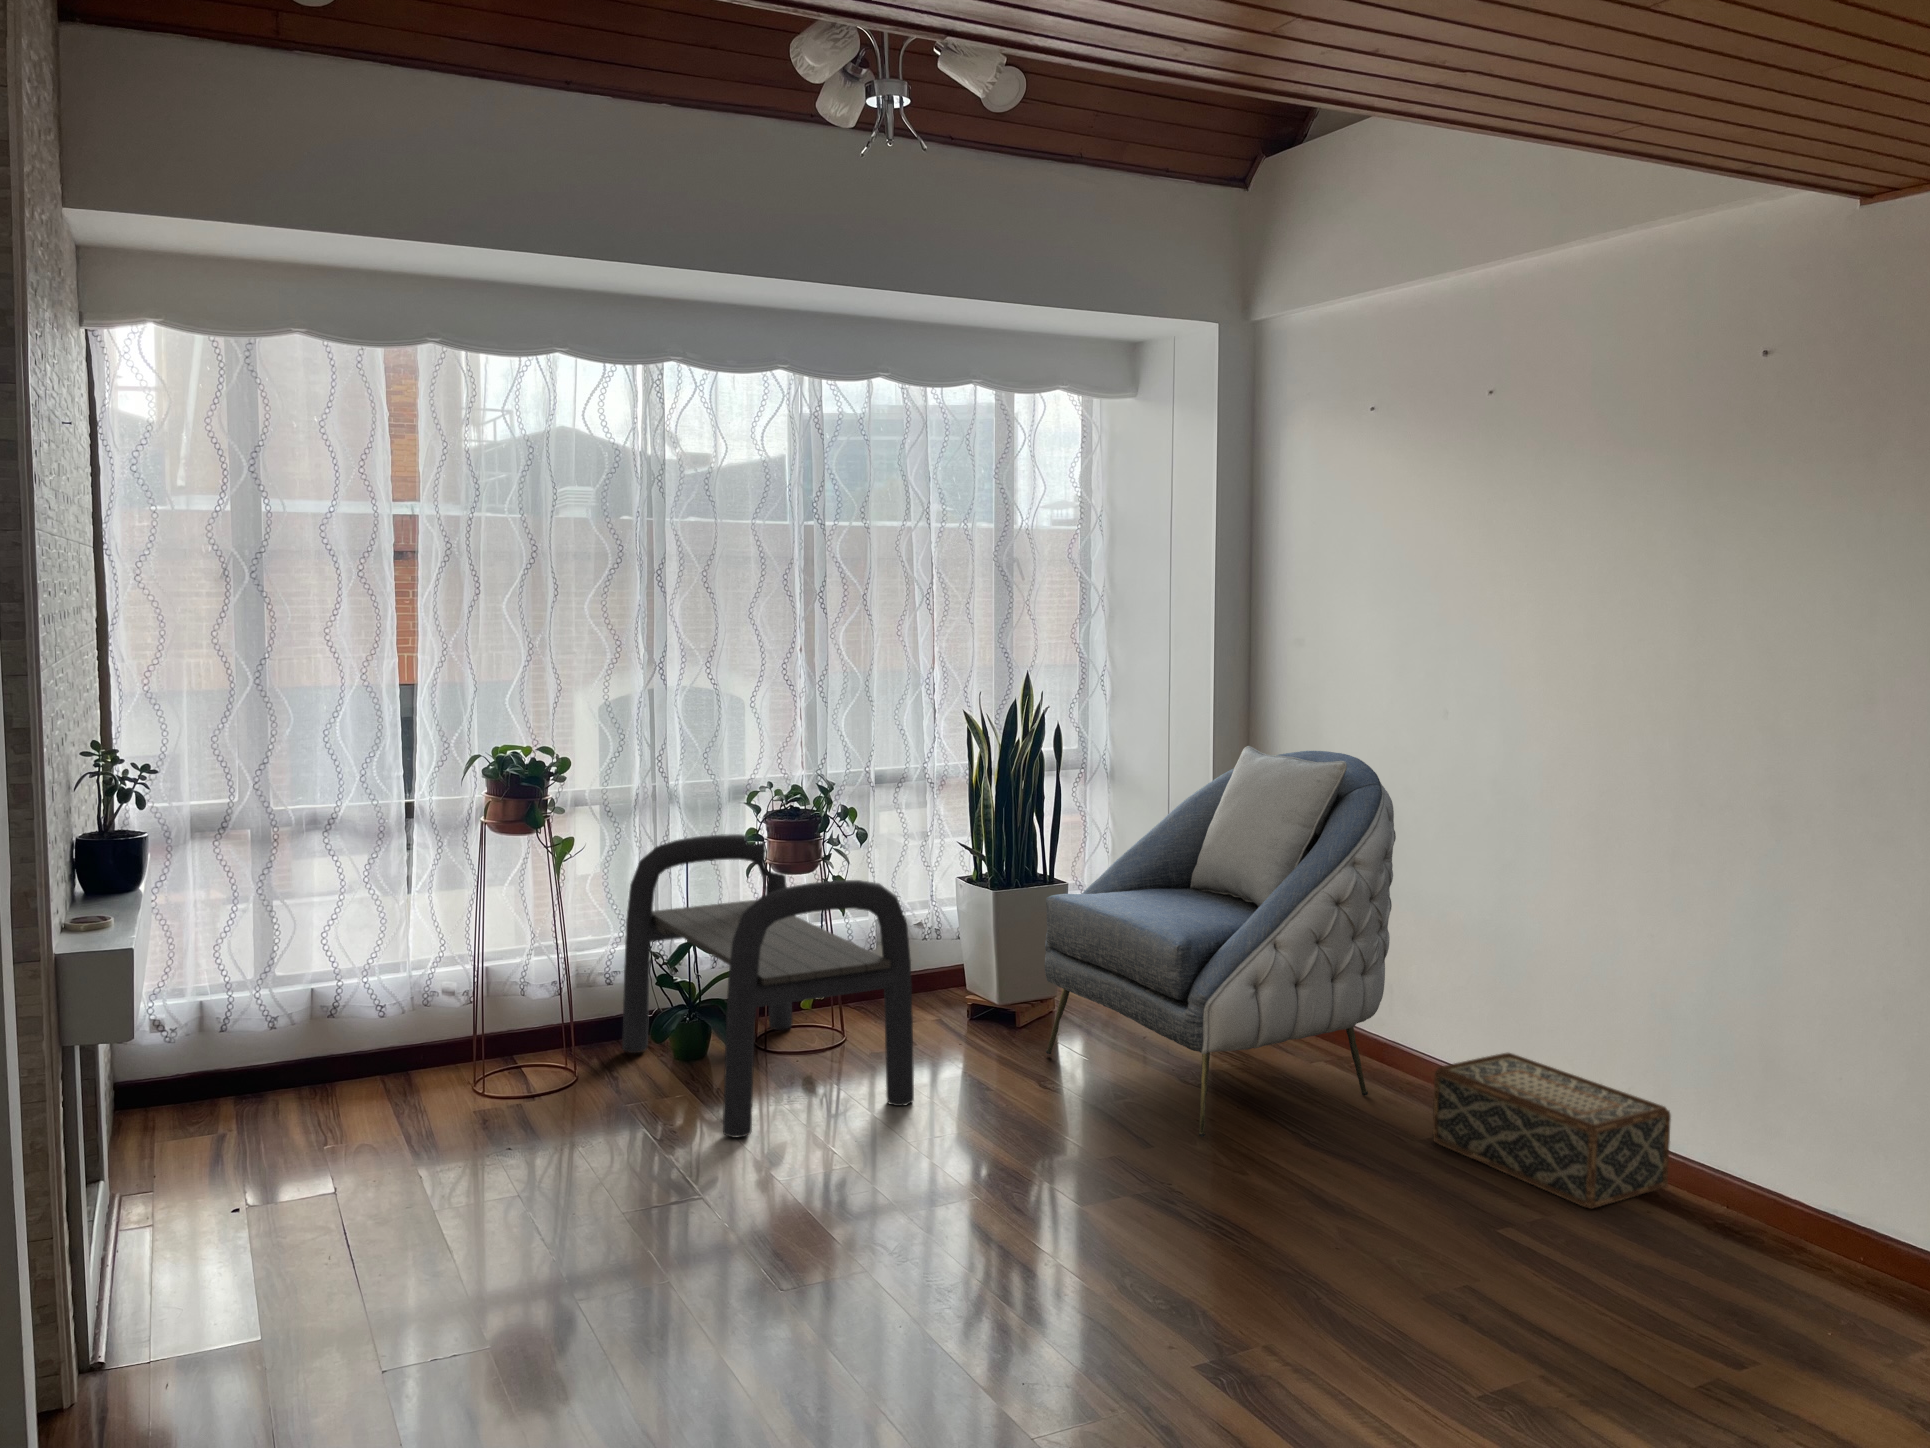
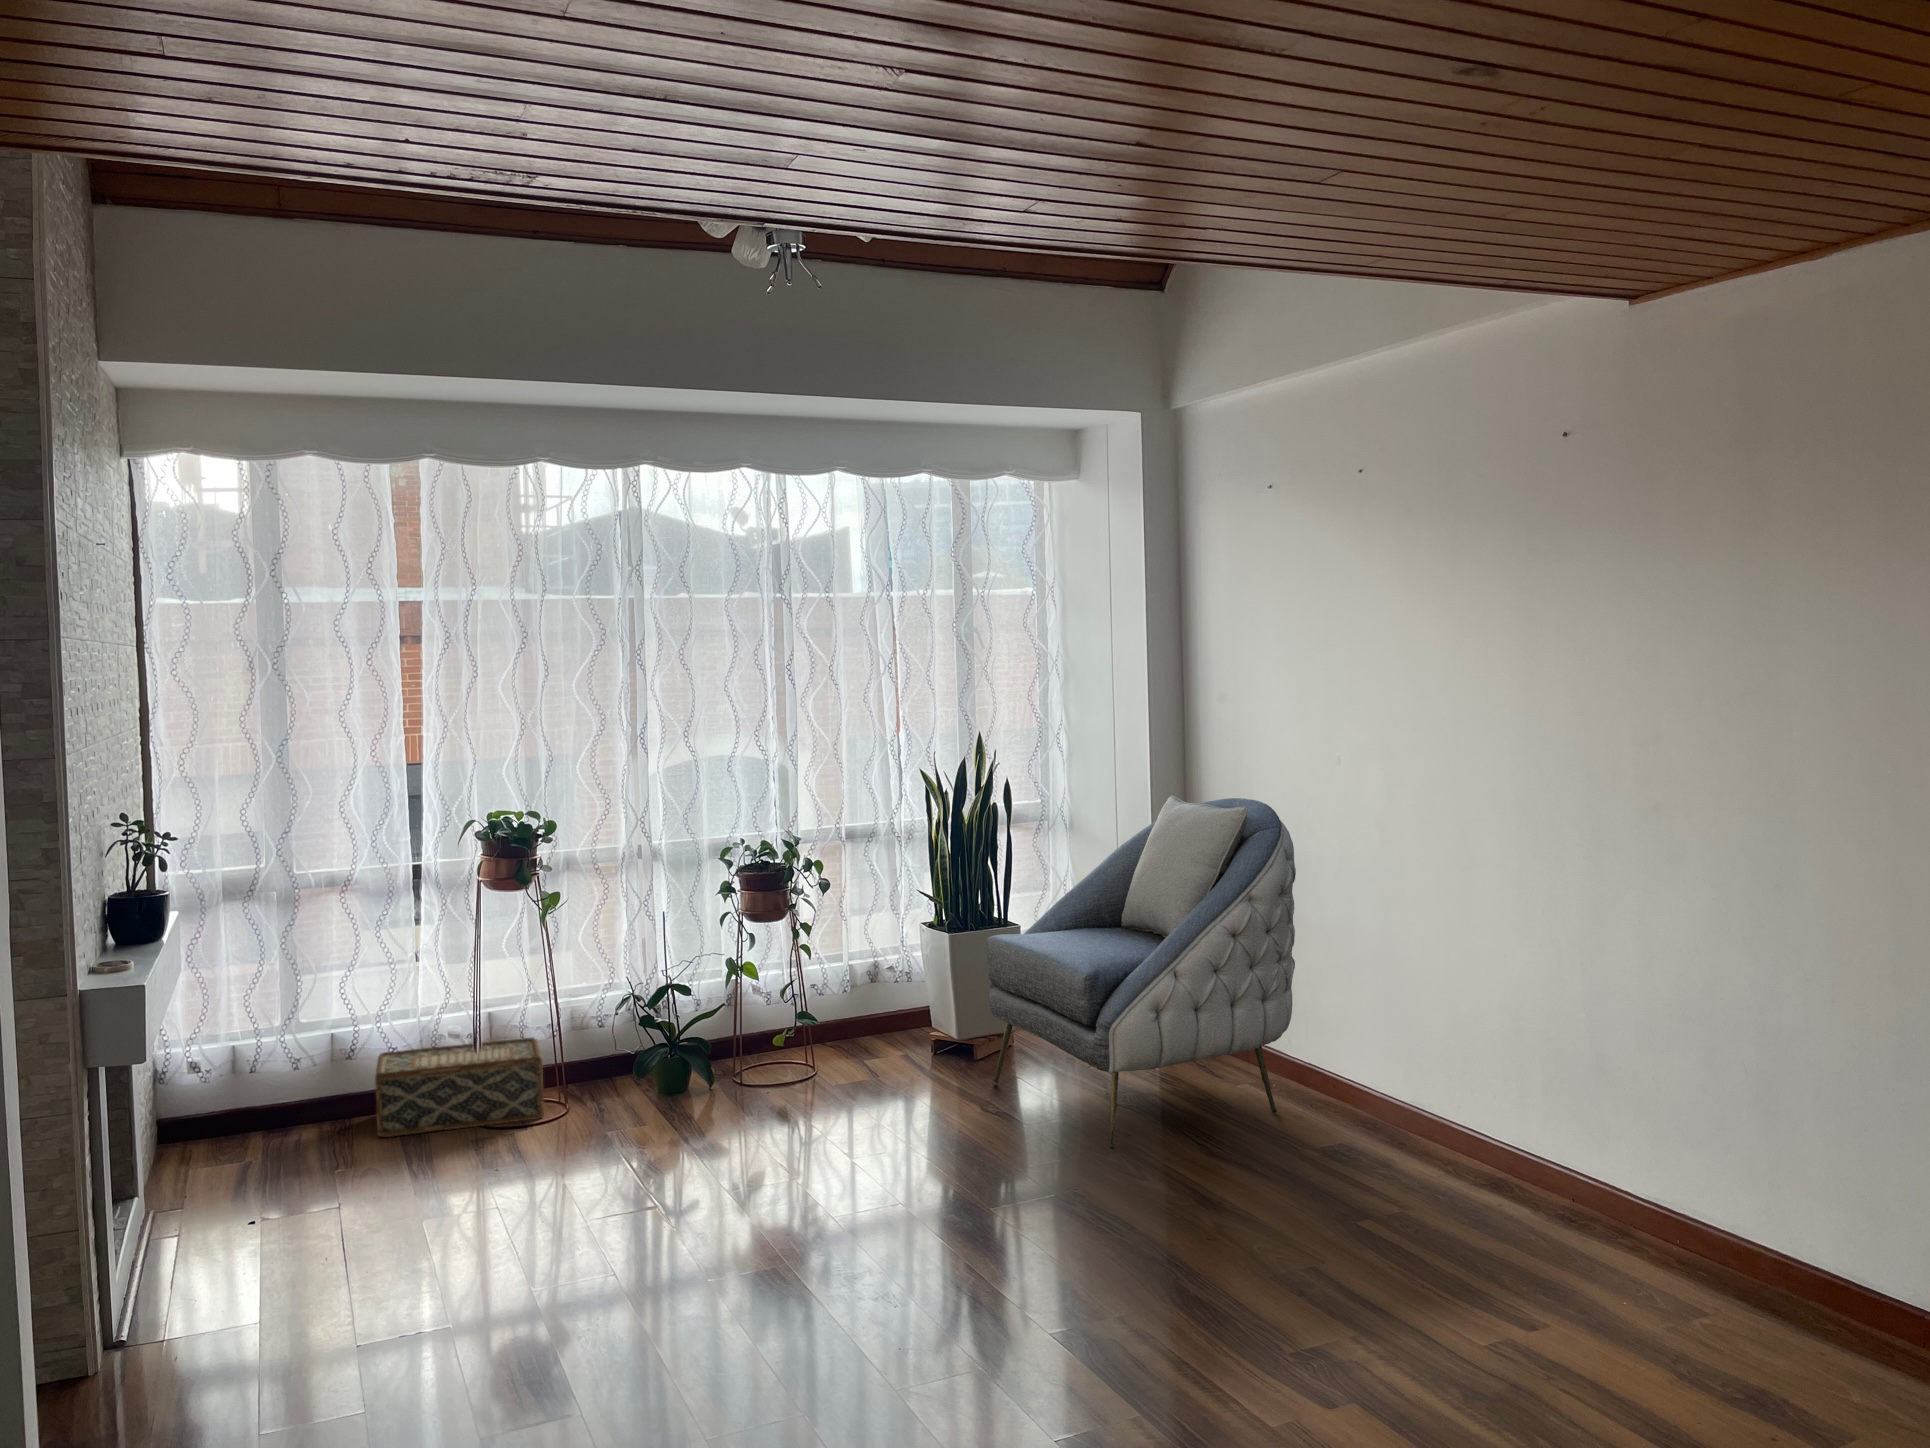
bench: present [622,834,914,1137] -> none [610,888,862,1156]
woven basket: present [1433,1053,1671,1209] -> present [375,1038,544,1137]

